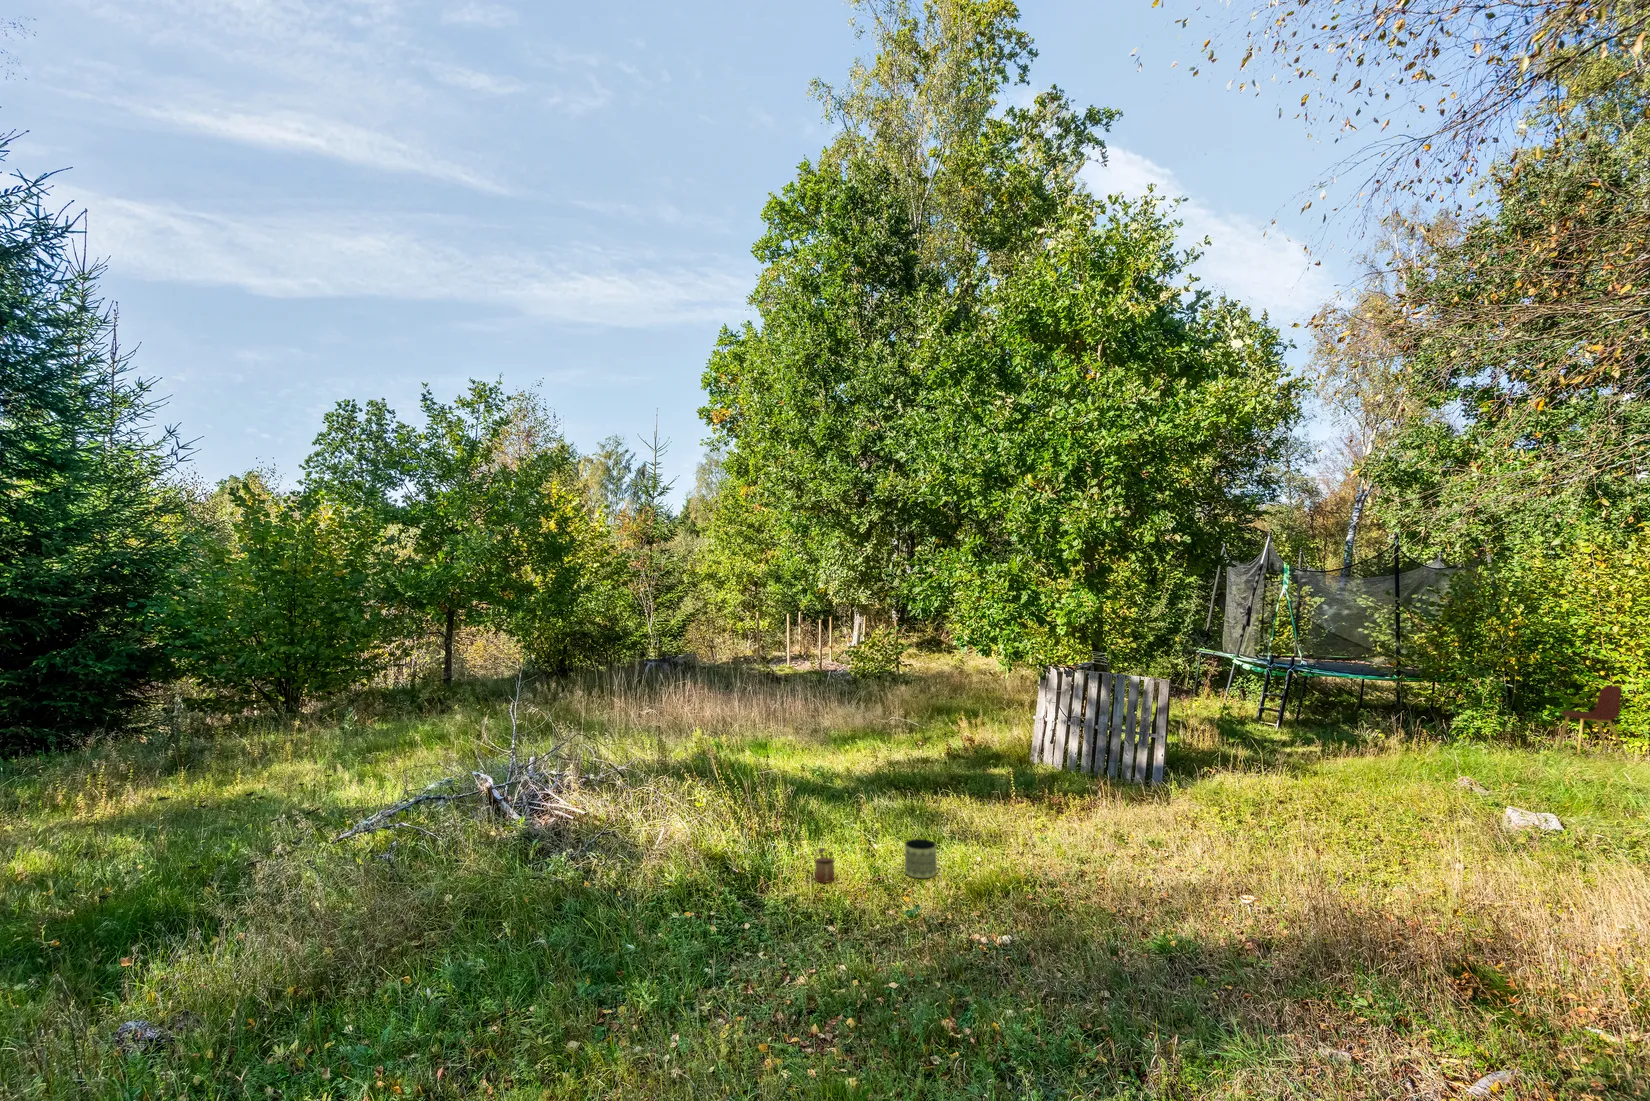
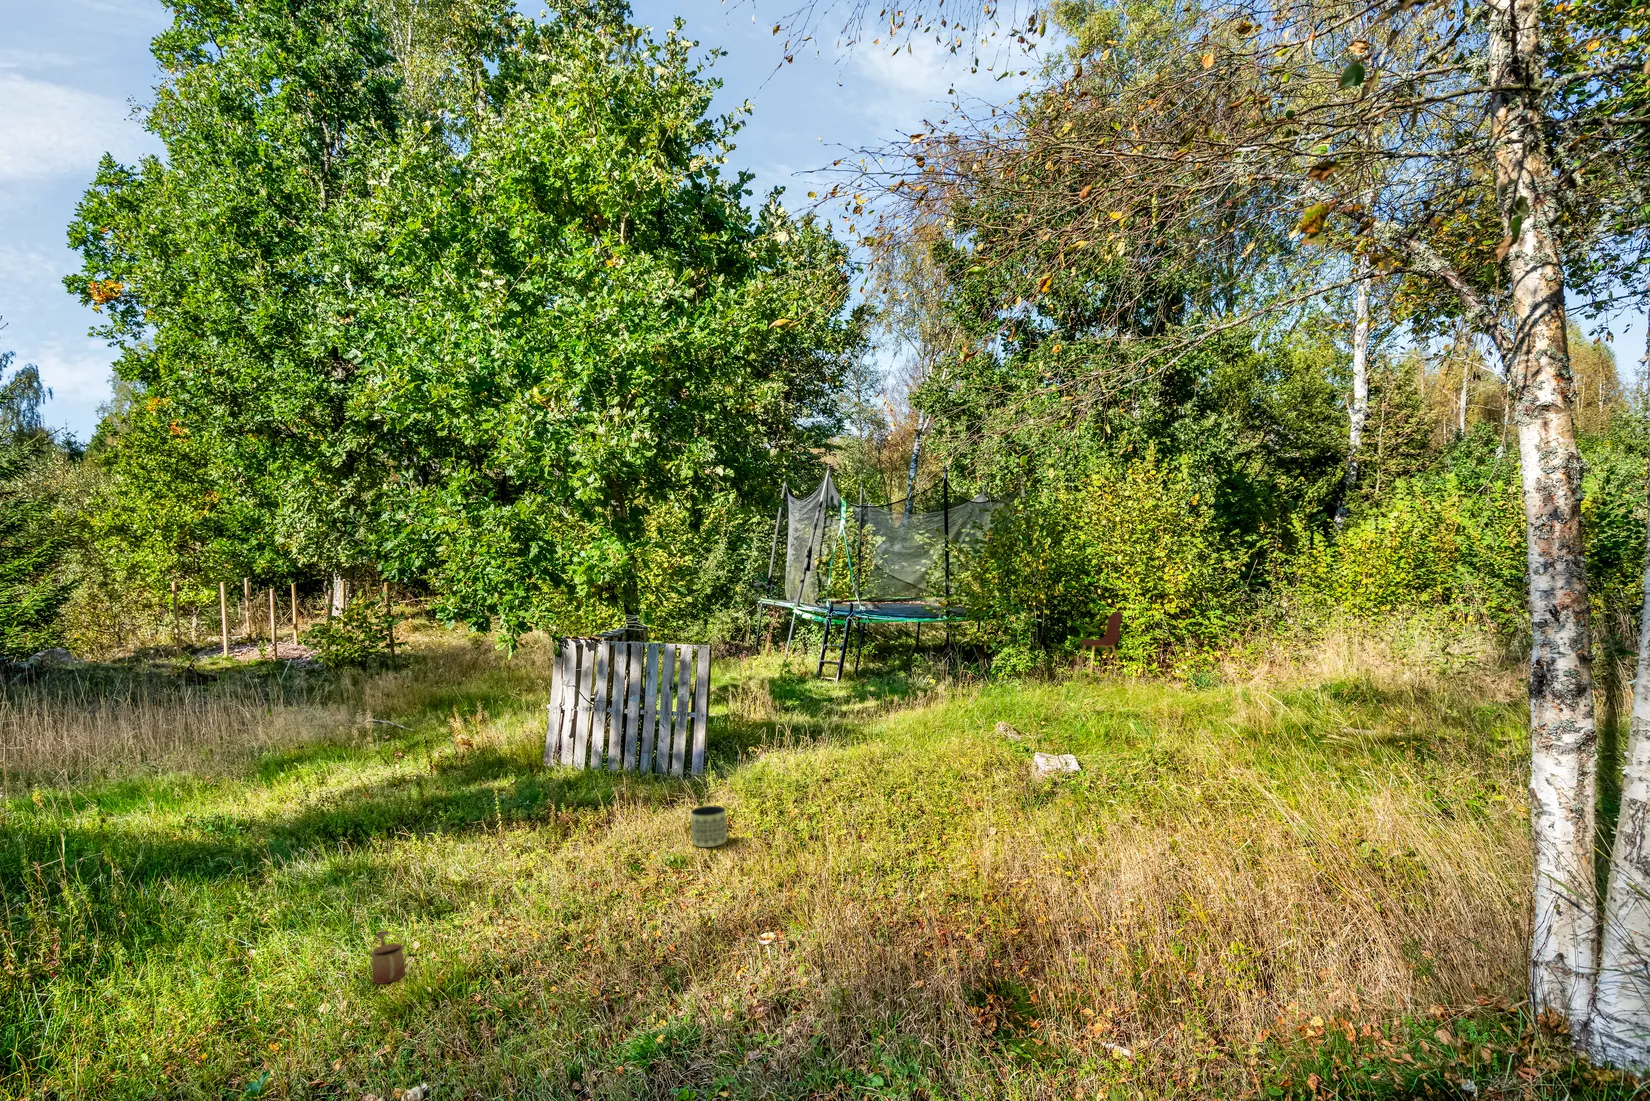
planter: present [905,839,937,878] -> present [691,806,727,847]
watering can: present [814,848,835,883] -> present [370,931,405,984]

